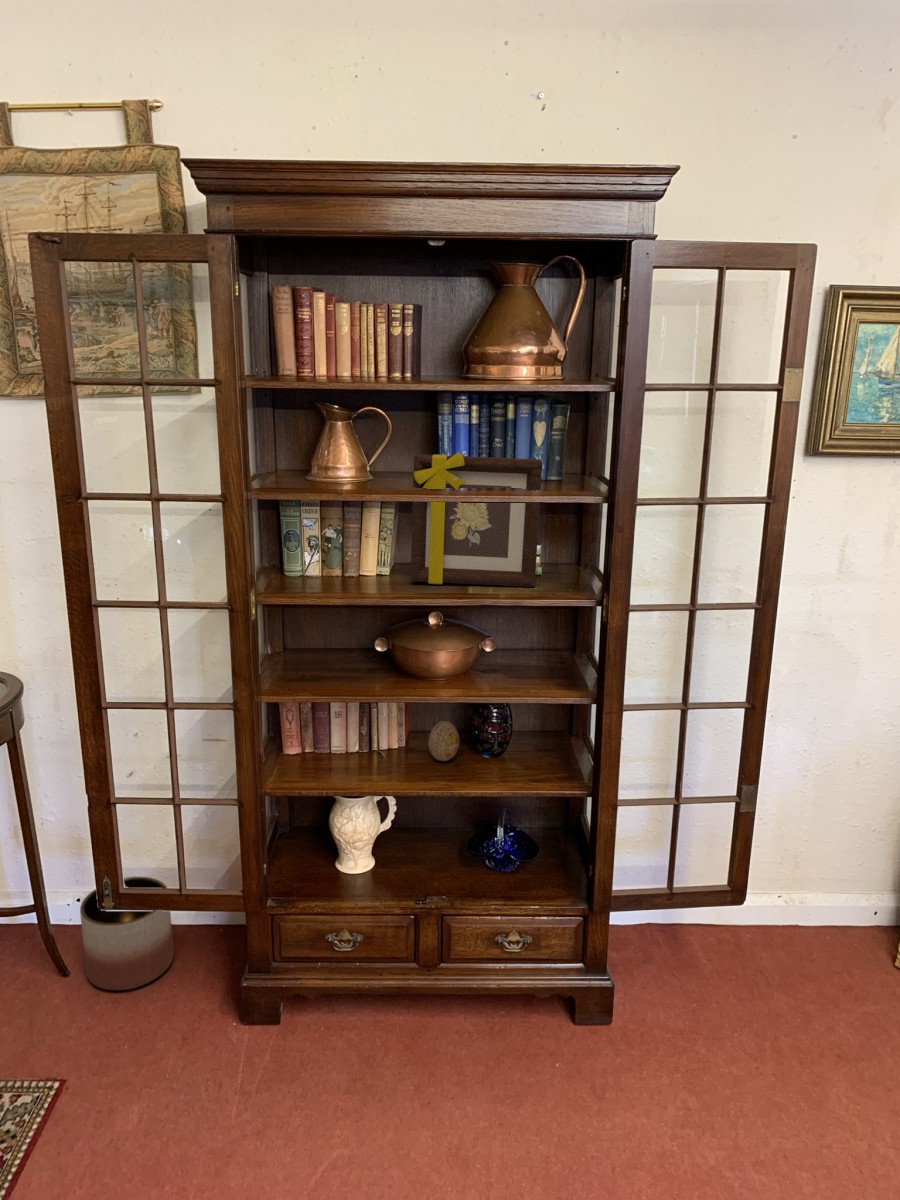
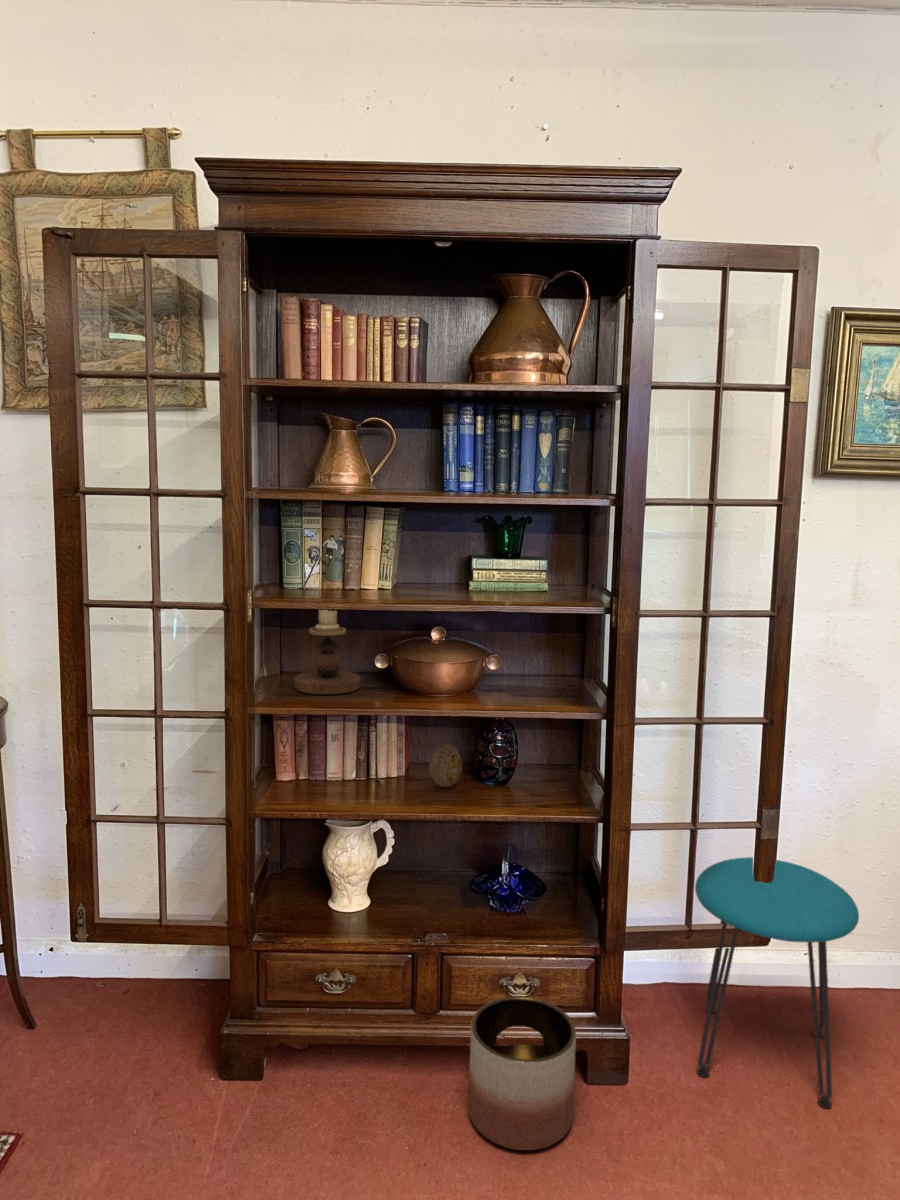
picture frame: present [411,452,542,587] -> none [413,457,549,597]
candlestick: none [298,587,361,680] -> present [294,610,360,694]
stool: none [674,818,828,1045] -> present [695,857,859,1108]
planter: present [80,877,174,990] -> present [468,996,576,1150]

